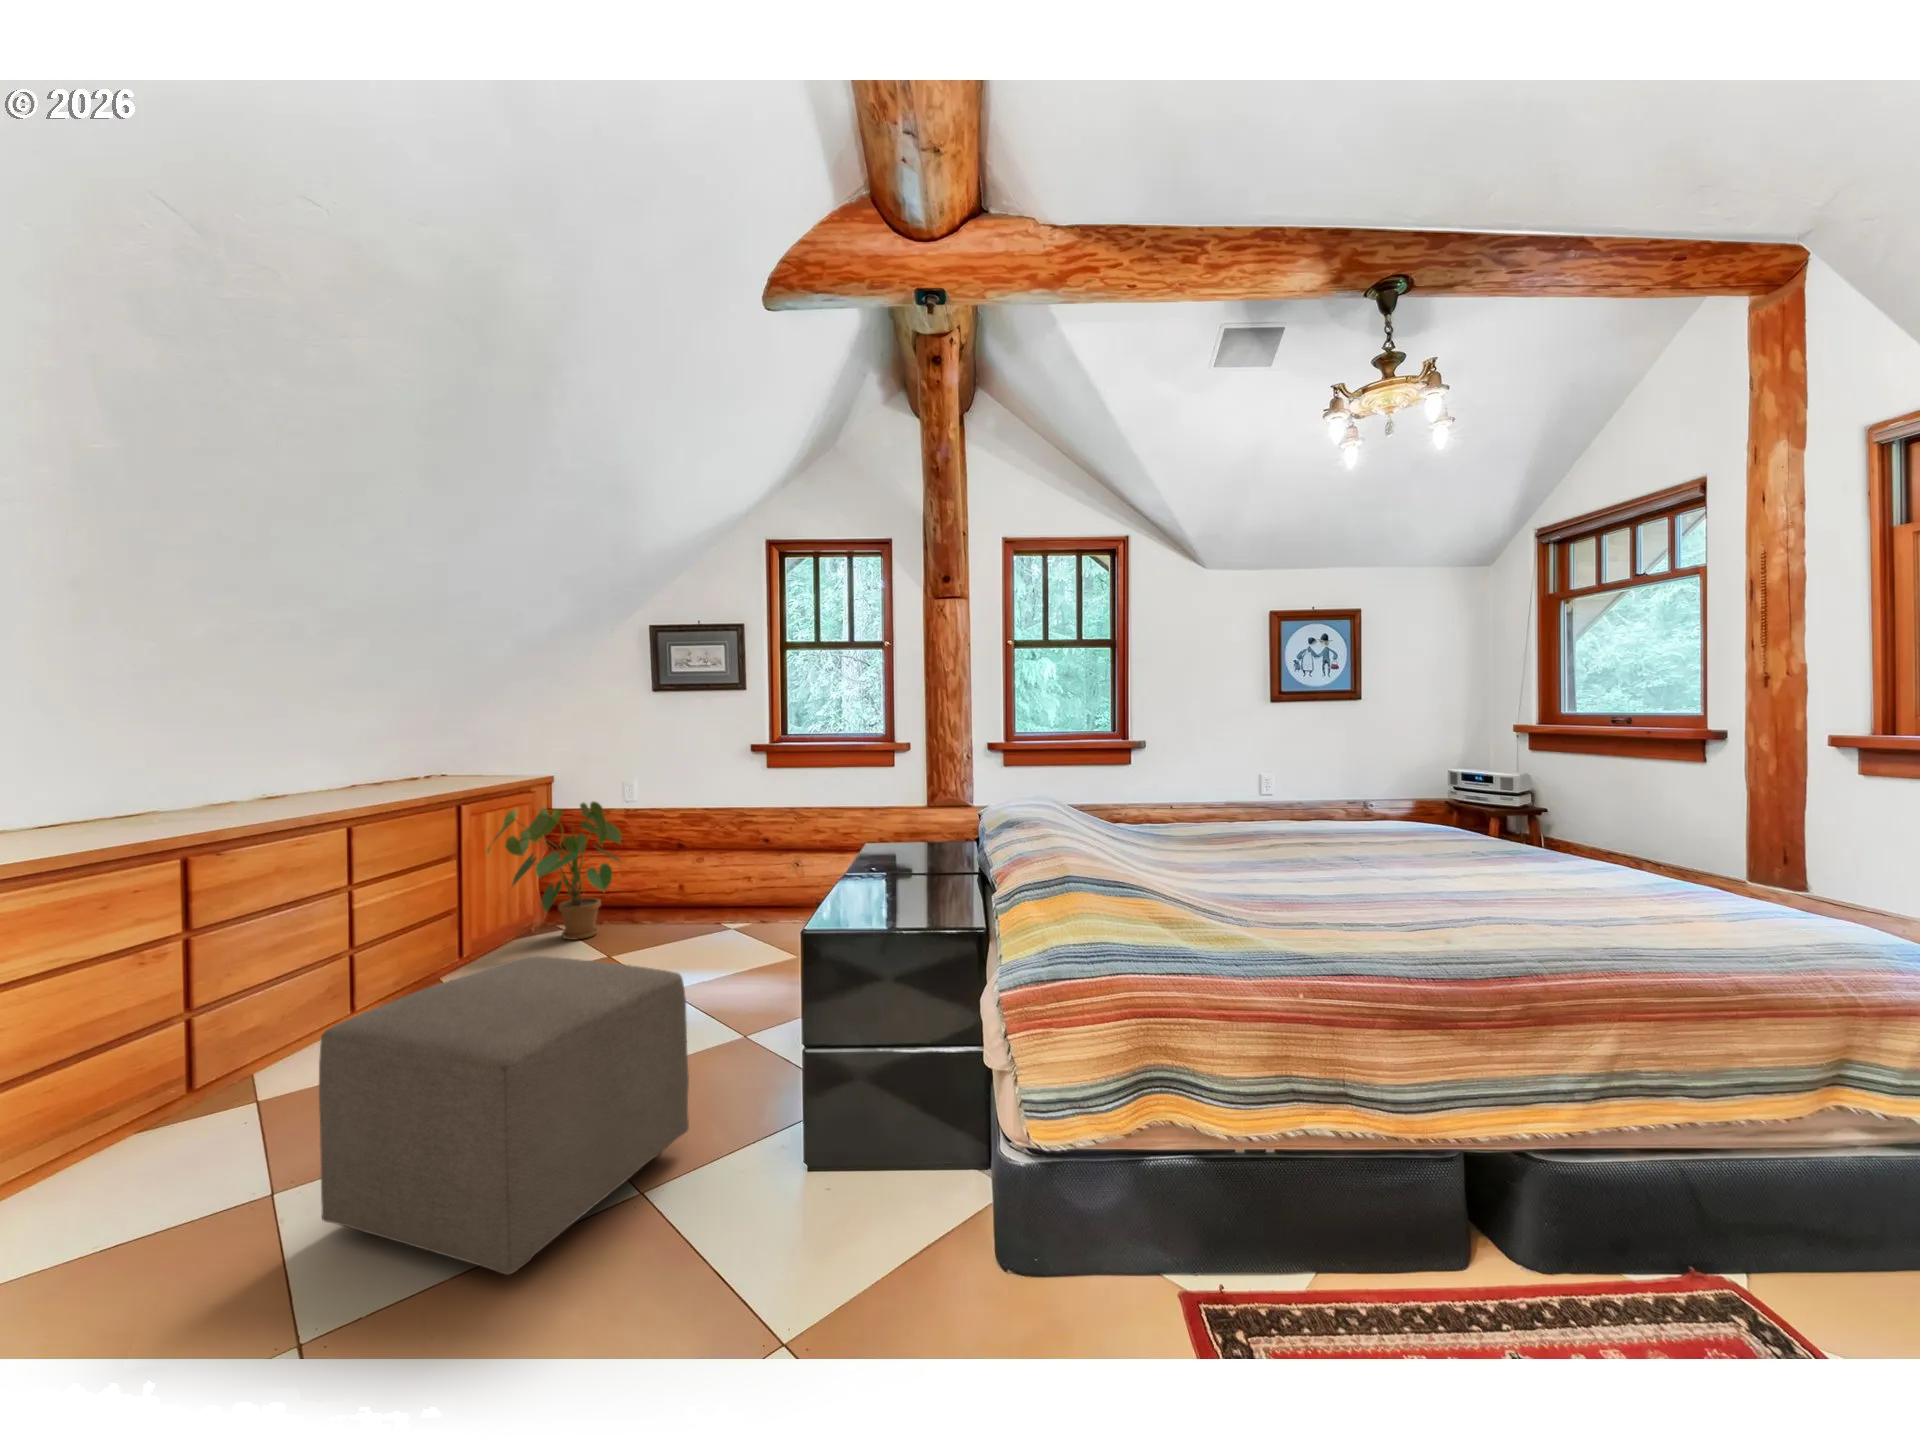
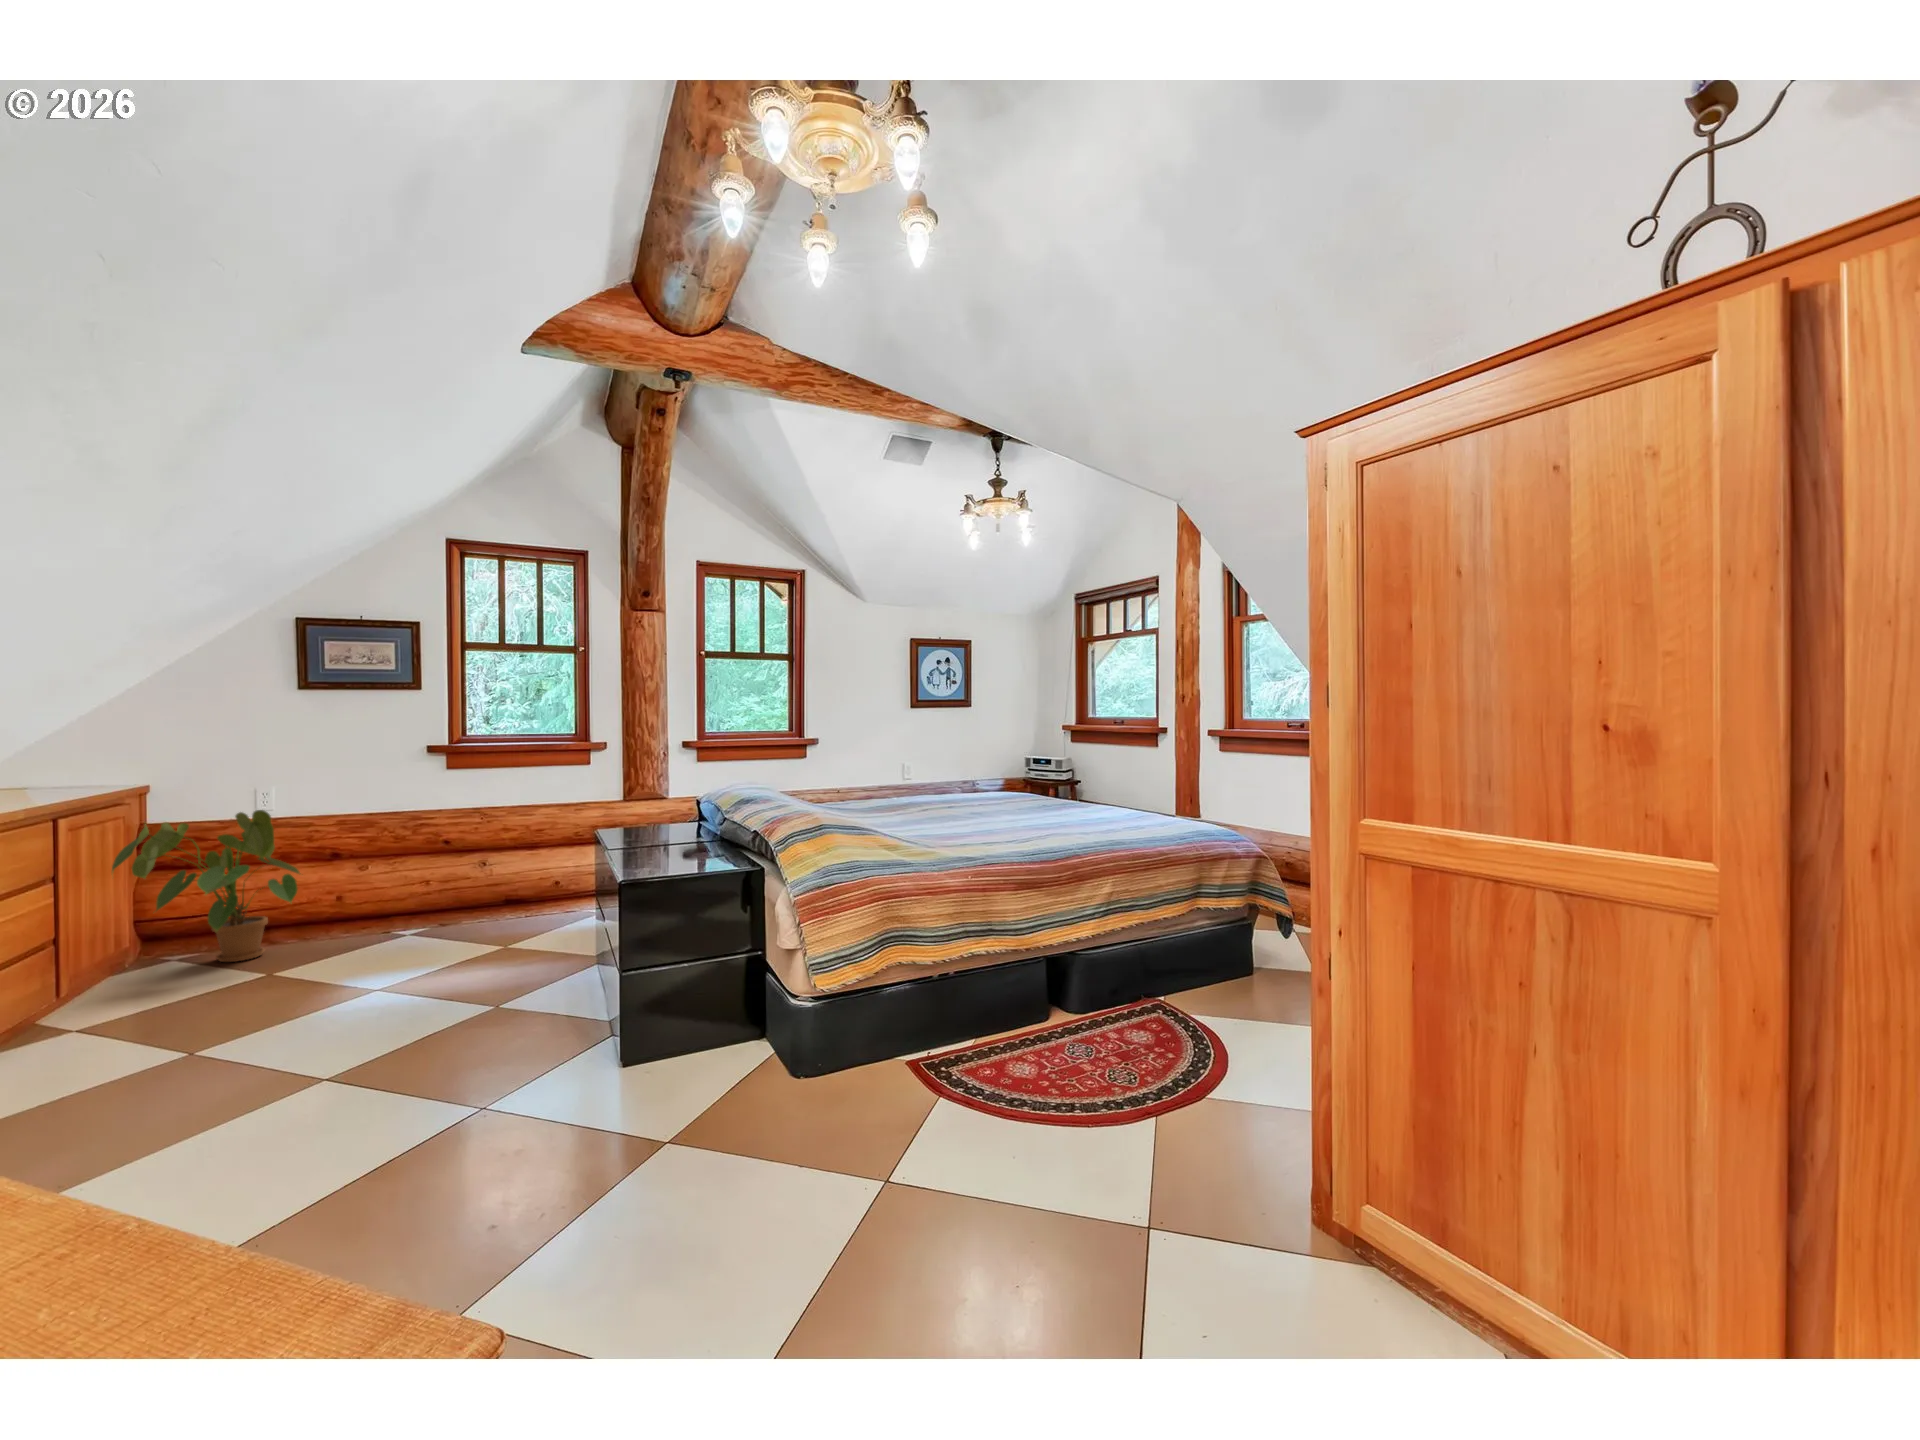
ottoman: present [319,956,689,1275] -> none [278,917,560,1136]

